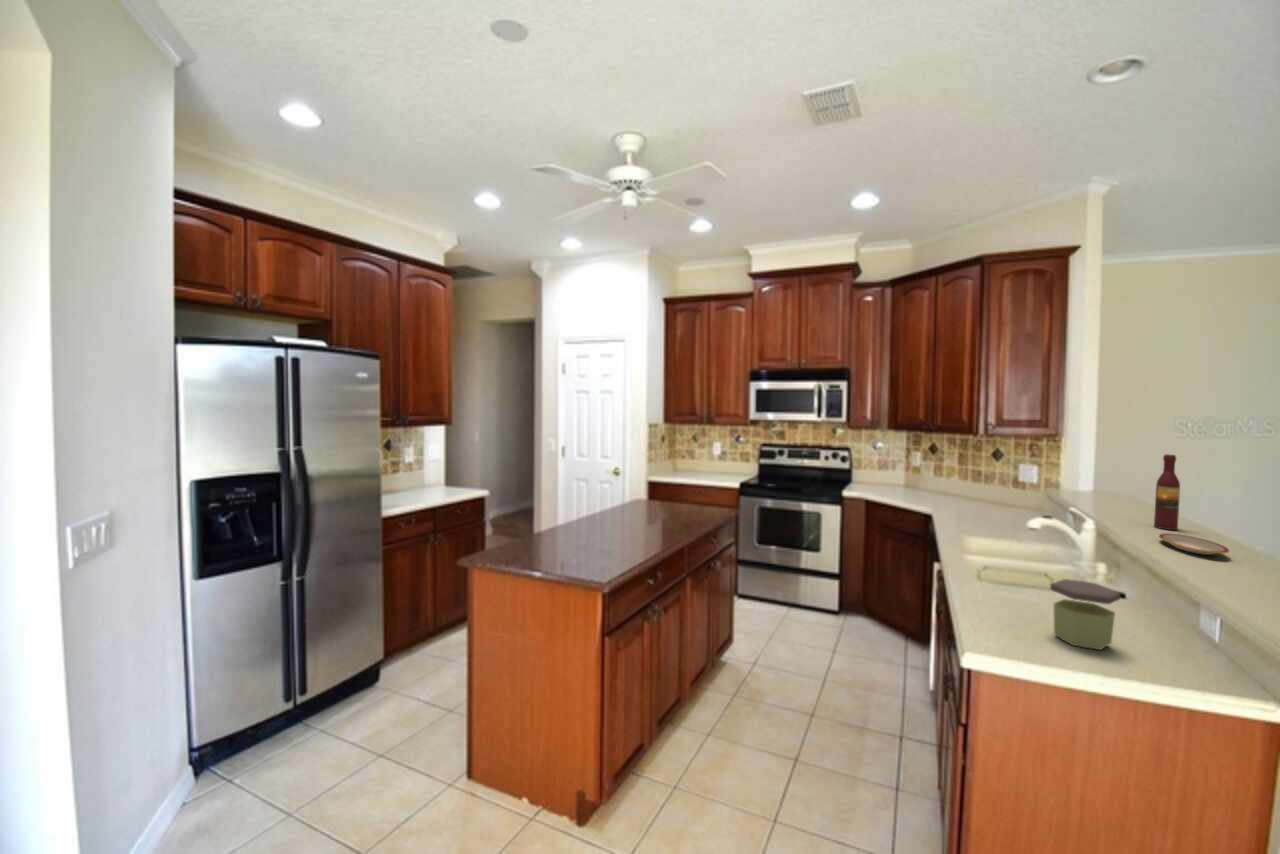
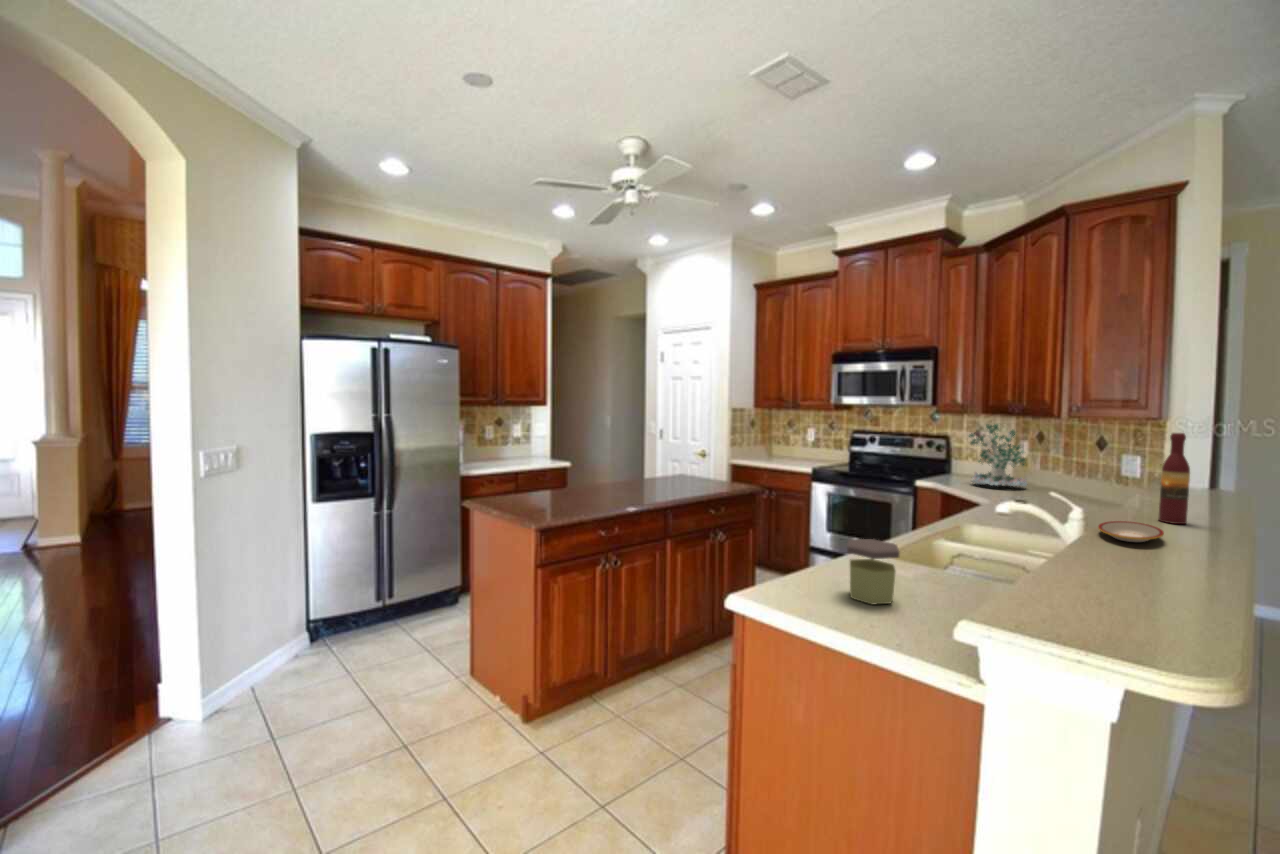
plant: none [885,438,936,493] -> present [969,424,1027,486]

